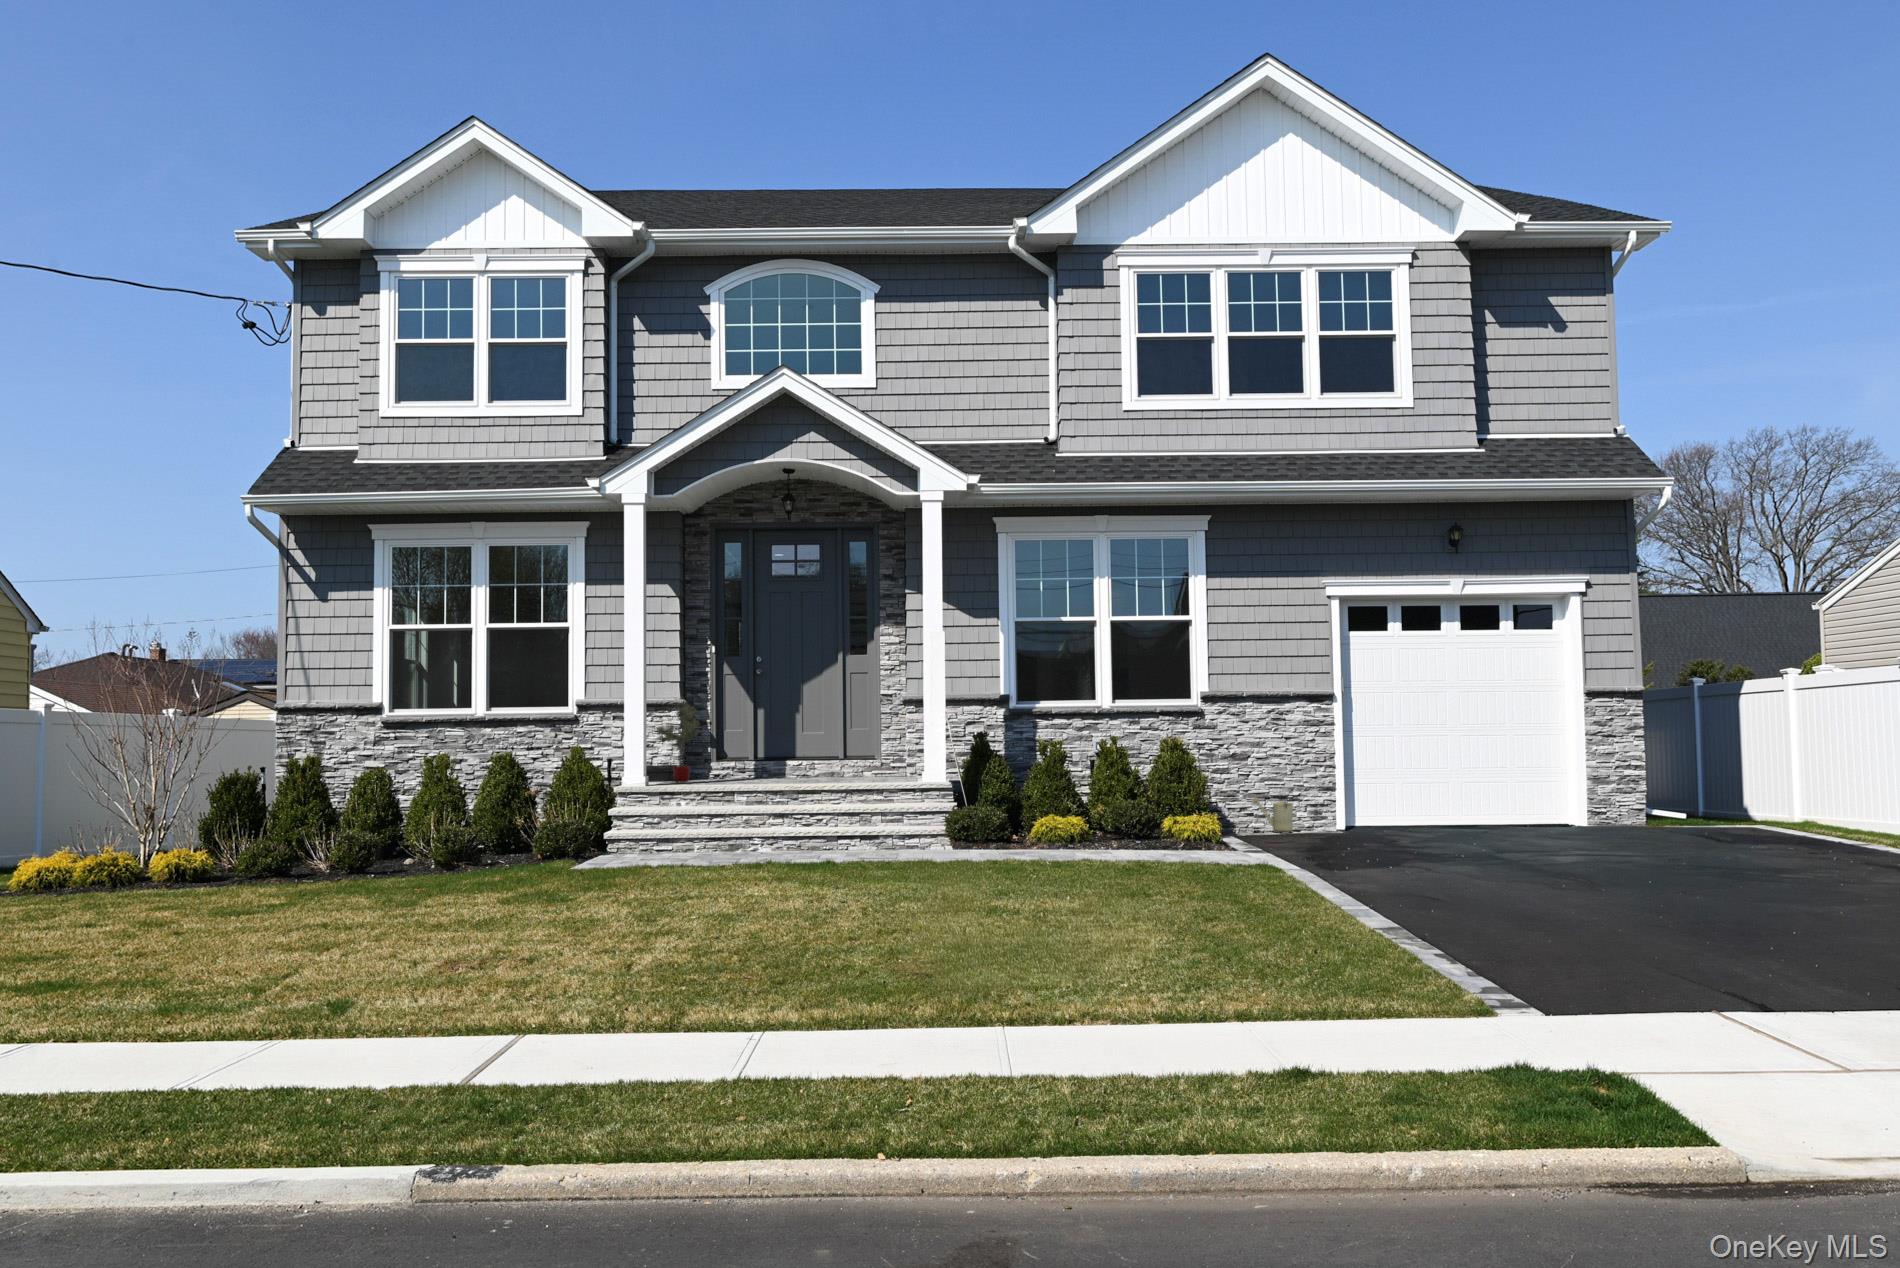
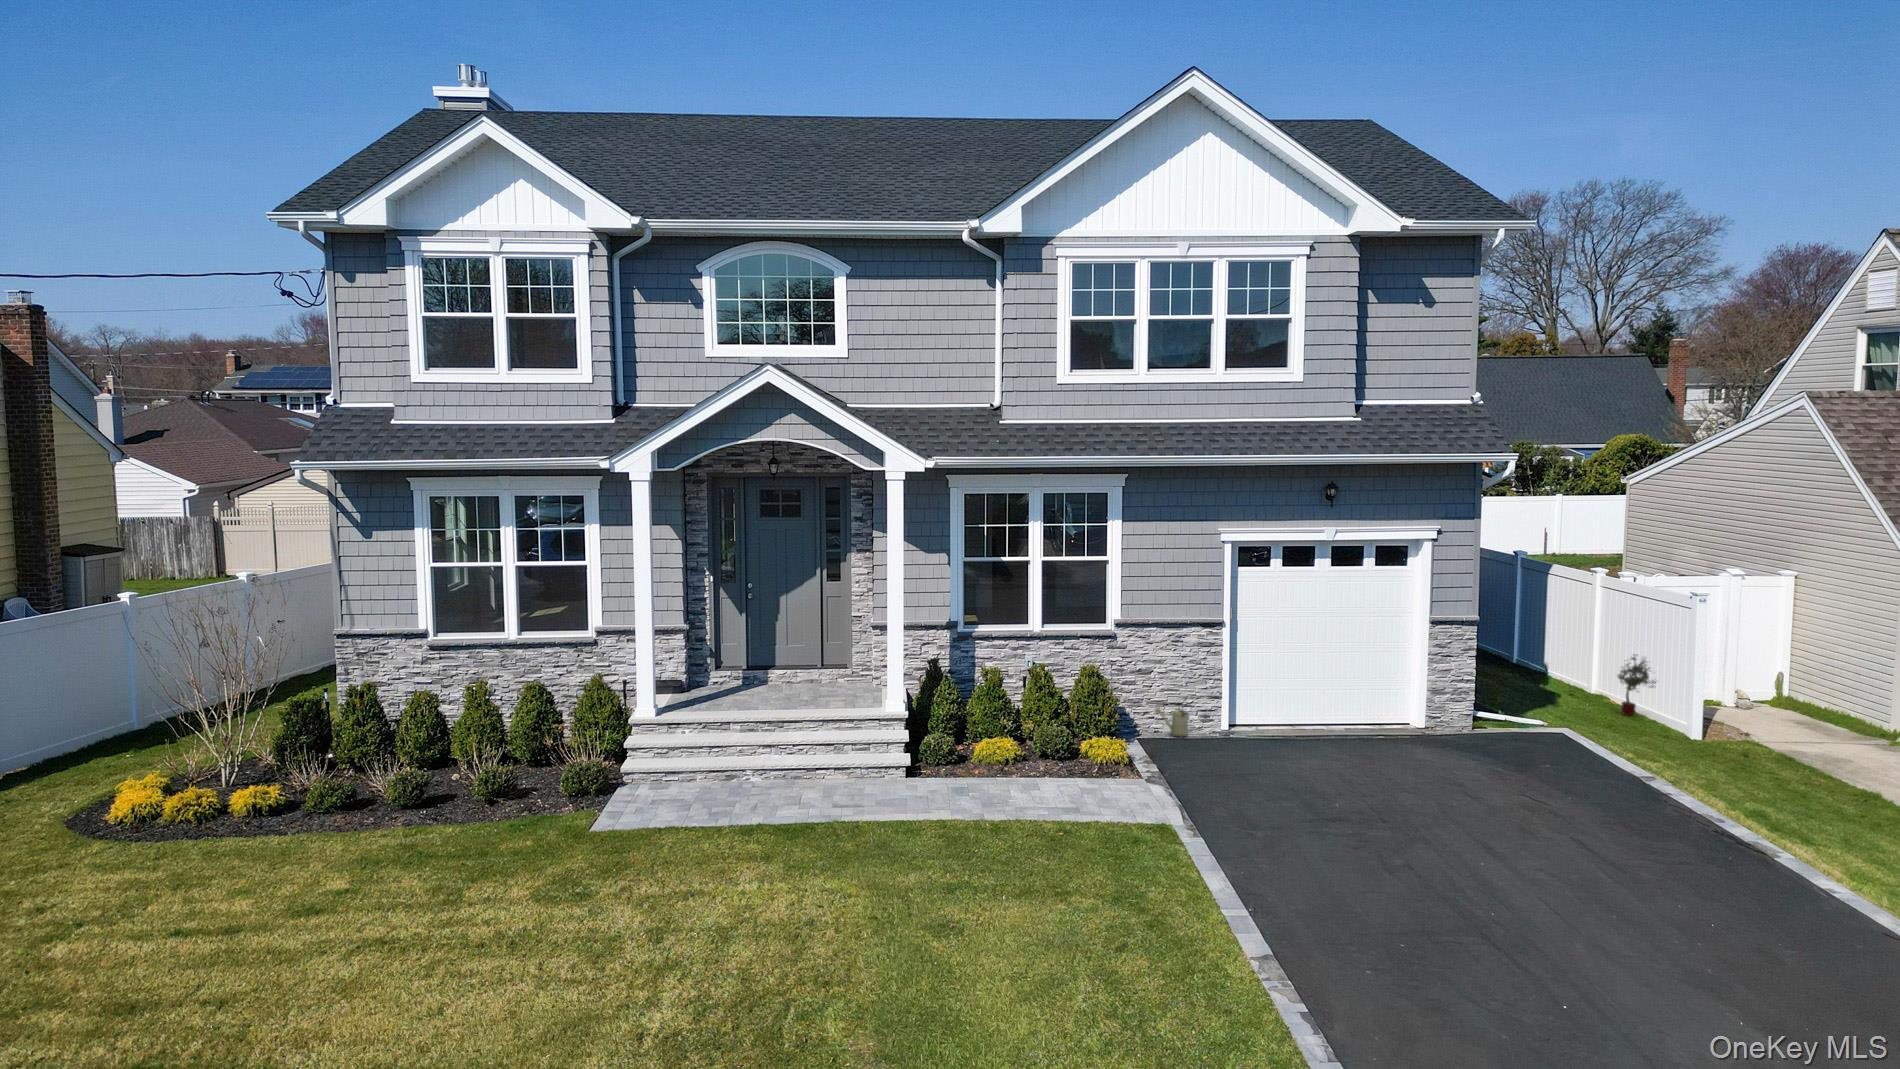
potted tree: present [657,697,699,782] -> present [1617,654,1656,716]

